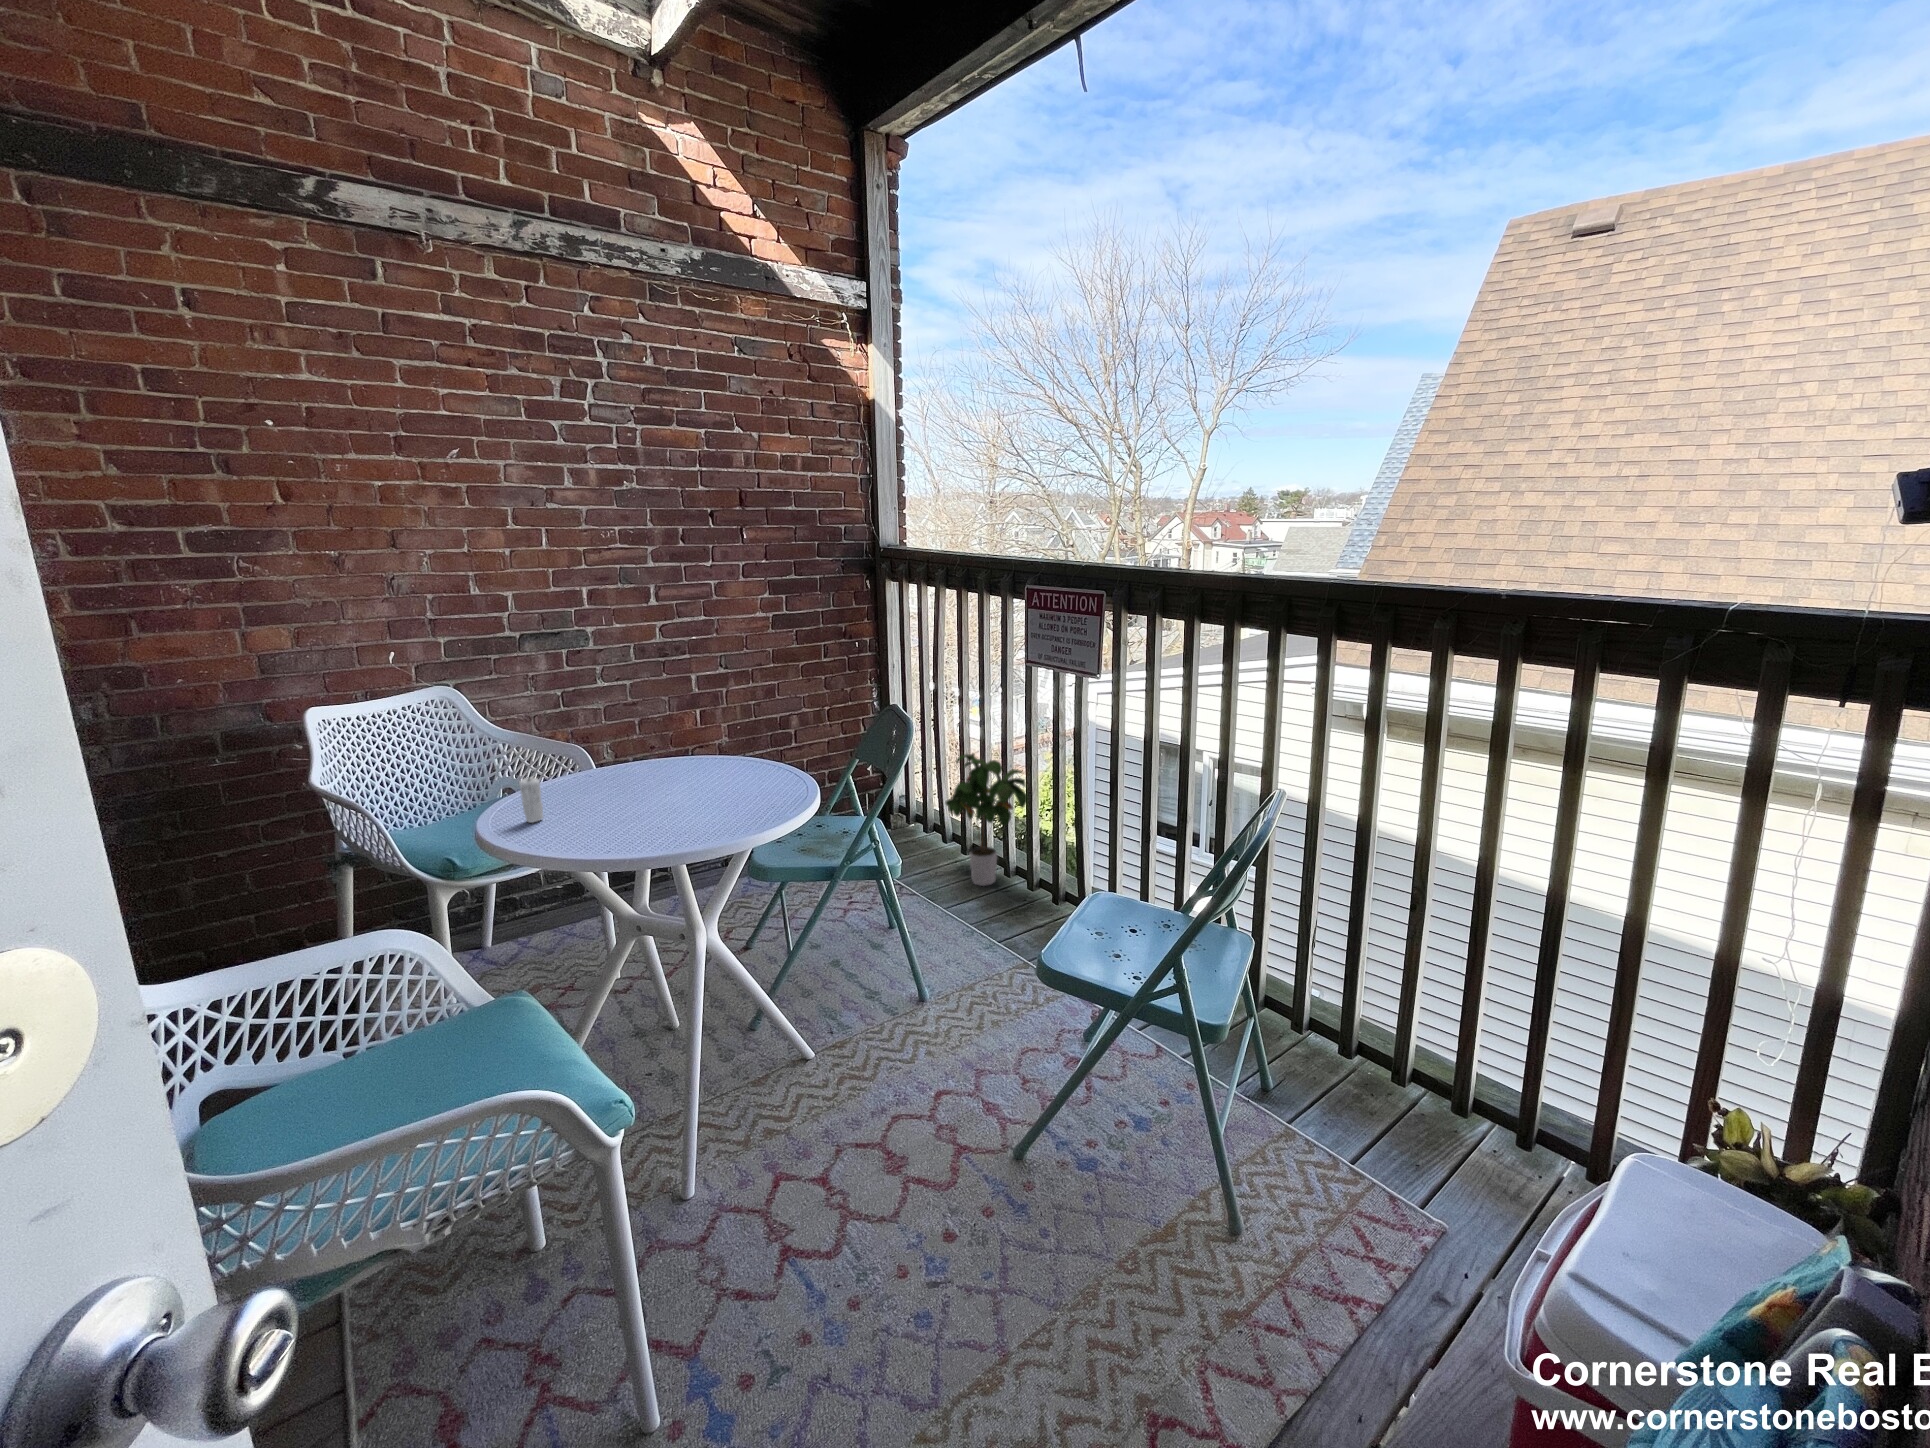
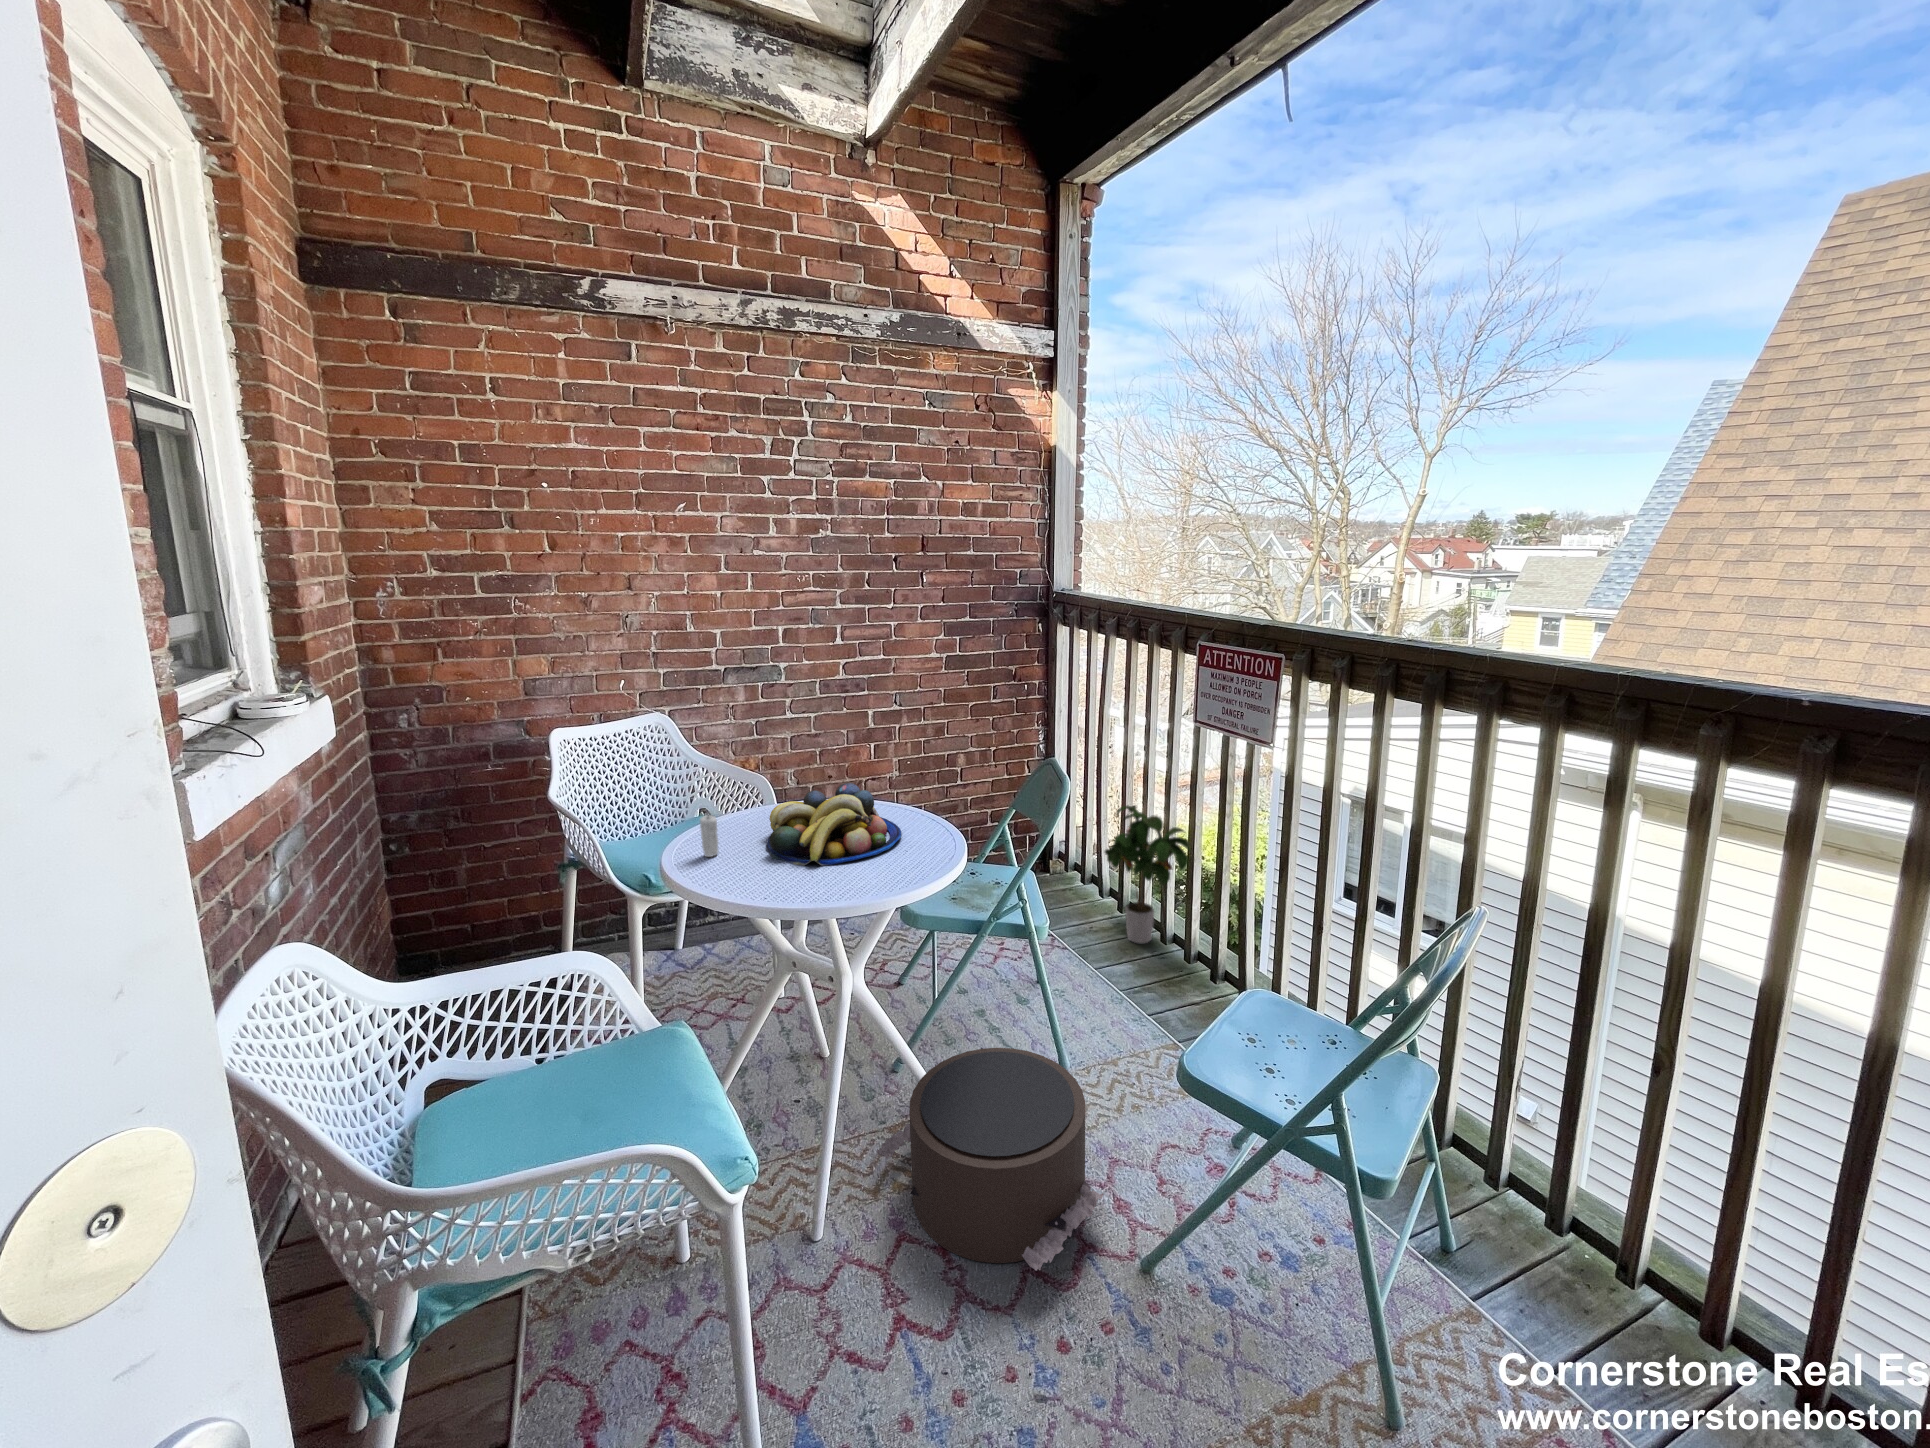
fruit bowl: none [599,737,749,821] -> present [767,783,902,866]
pouf: none [744,983,977,1181] -> present [876,1048,1104,1271]

